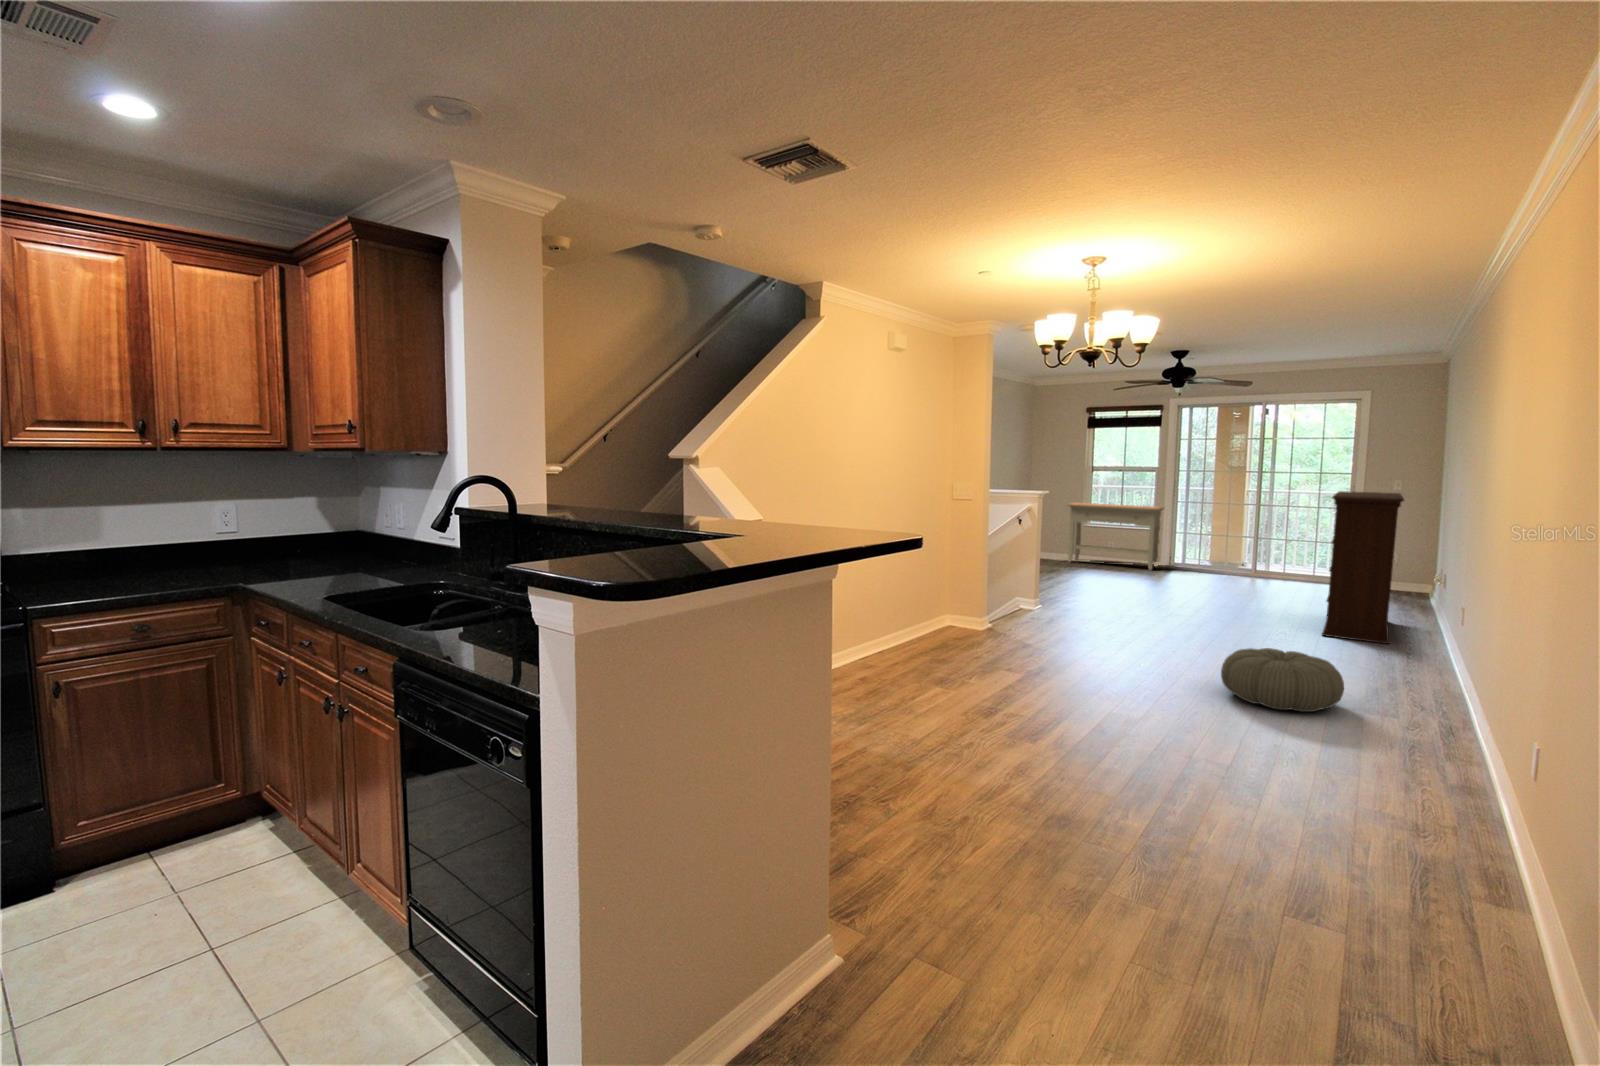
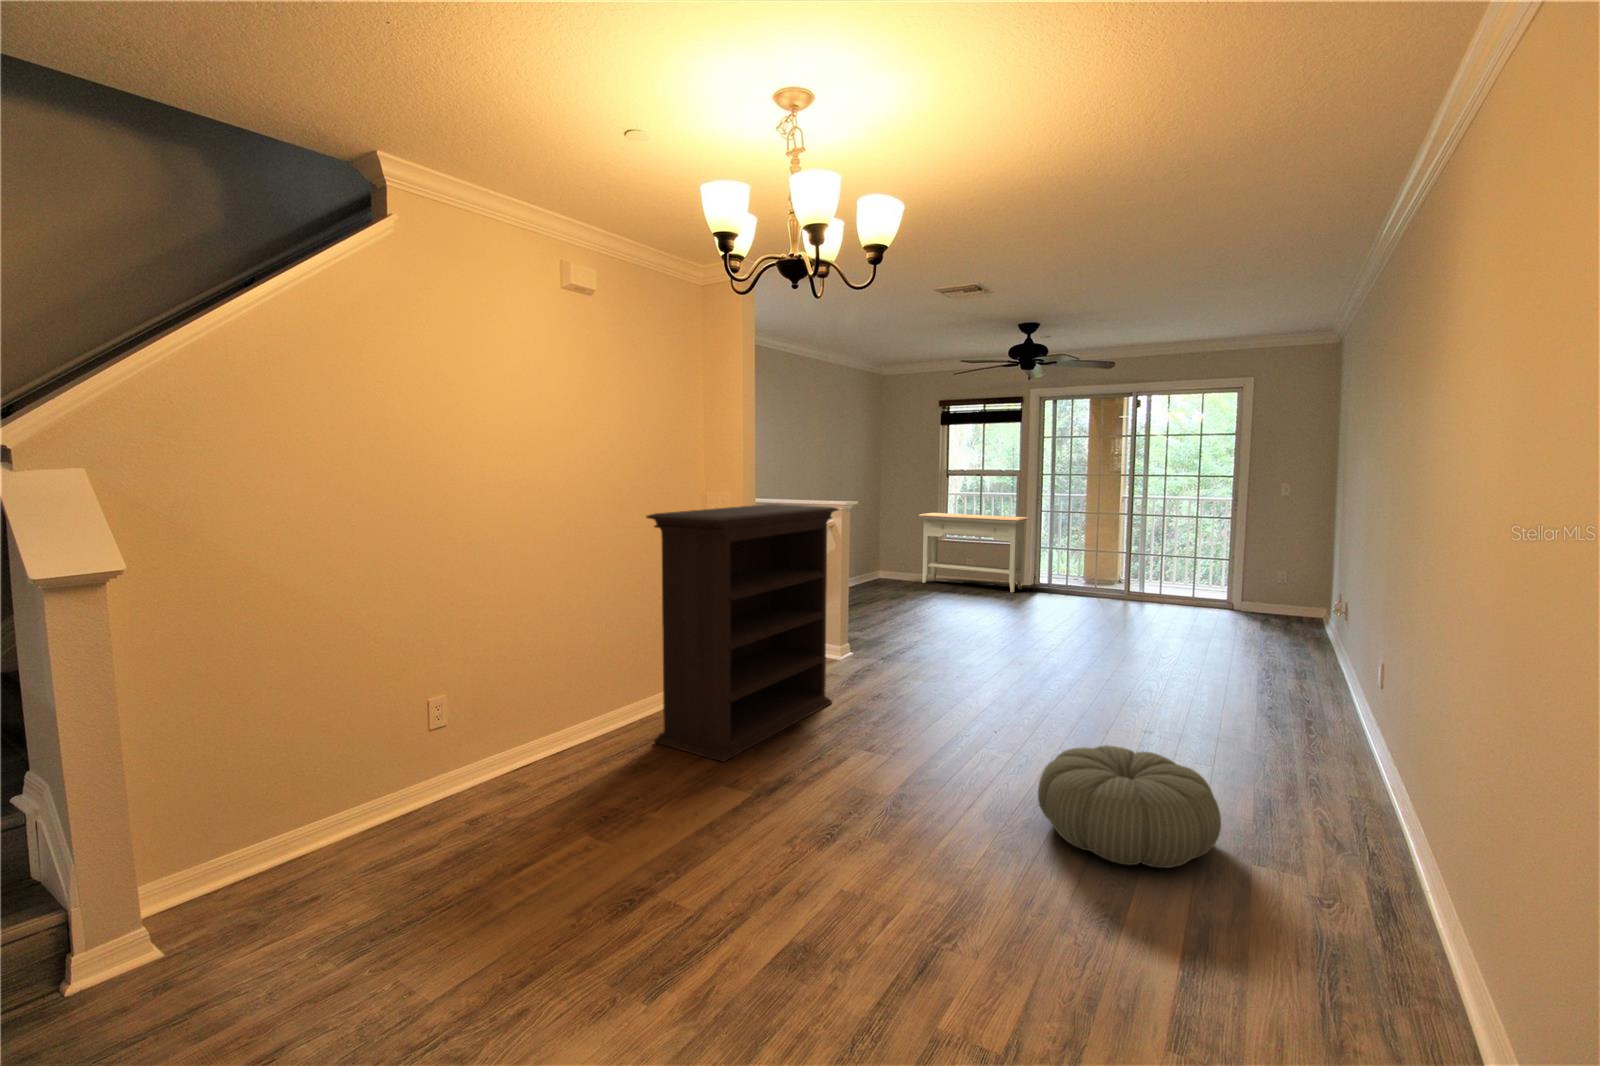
bookshelf: present [1322,491,1404,644] -> present [646,504,838,762]

